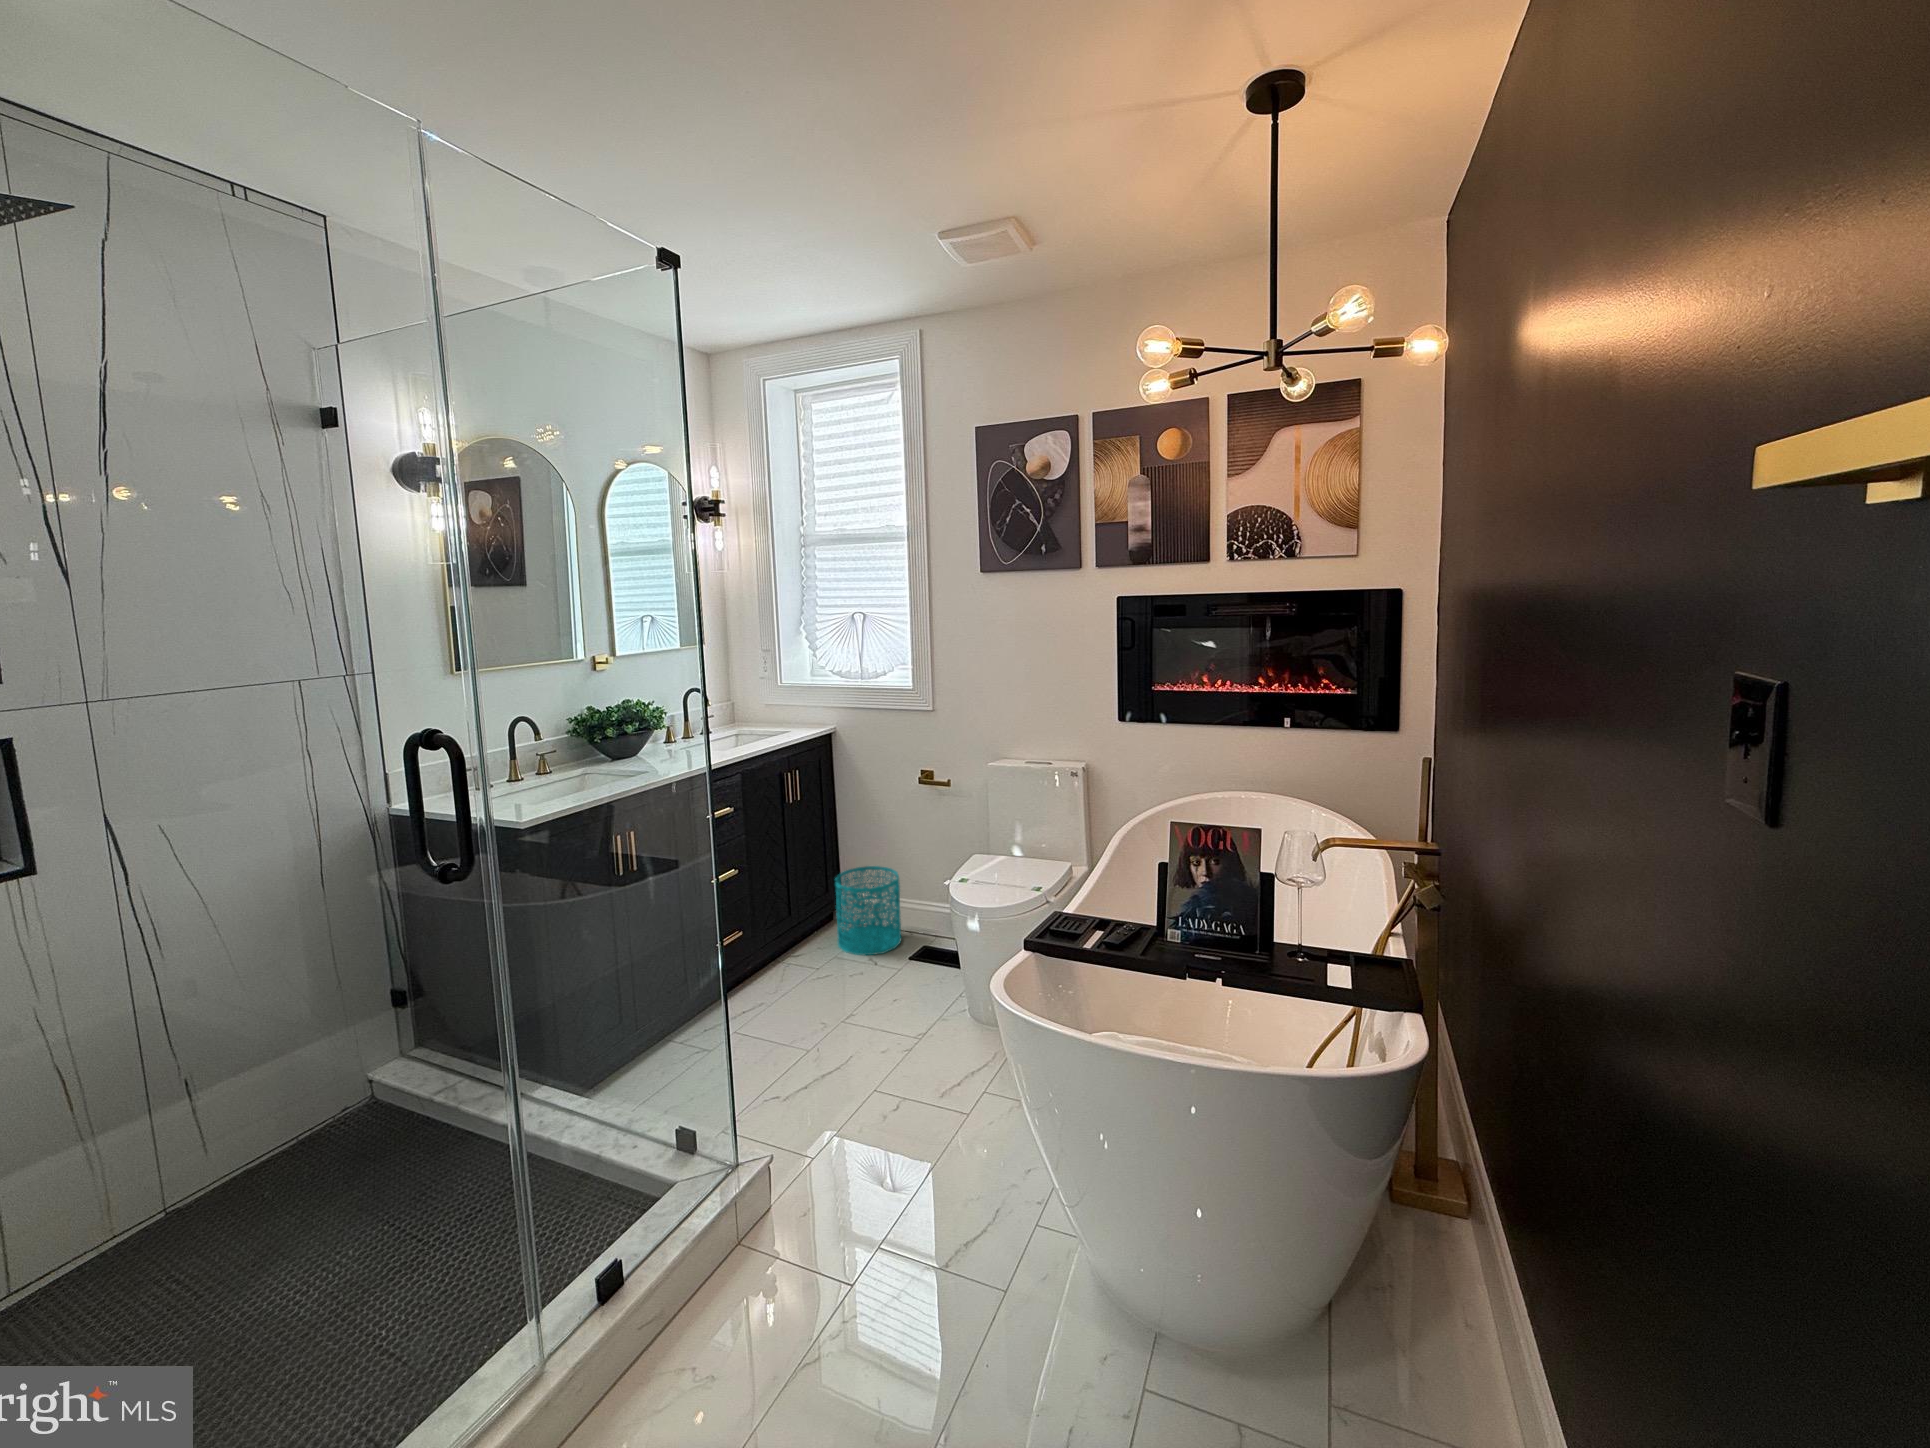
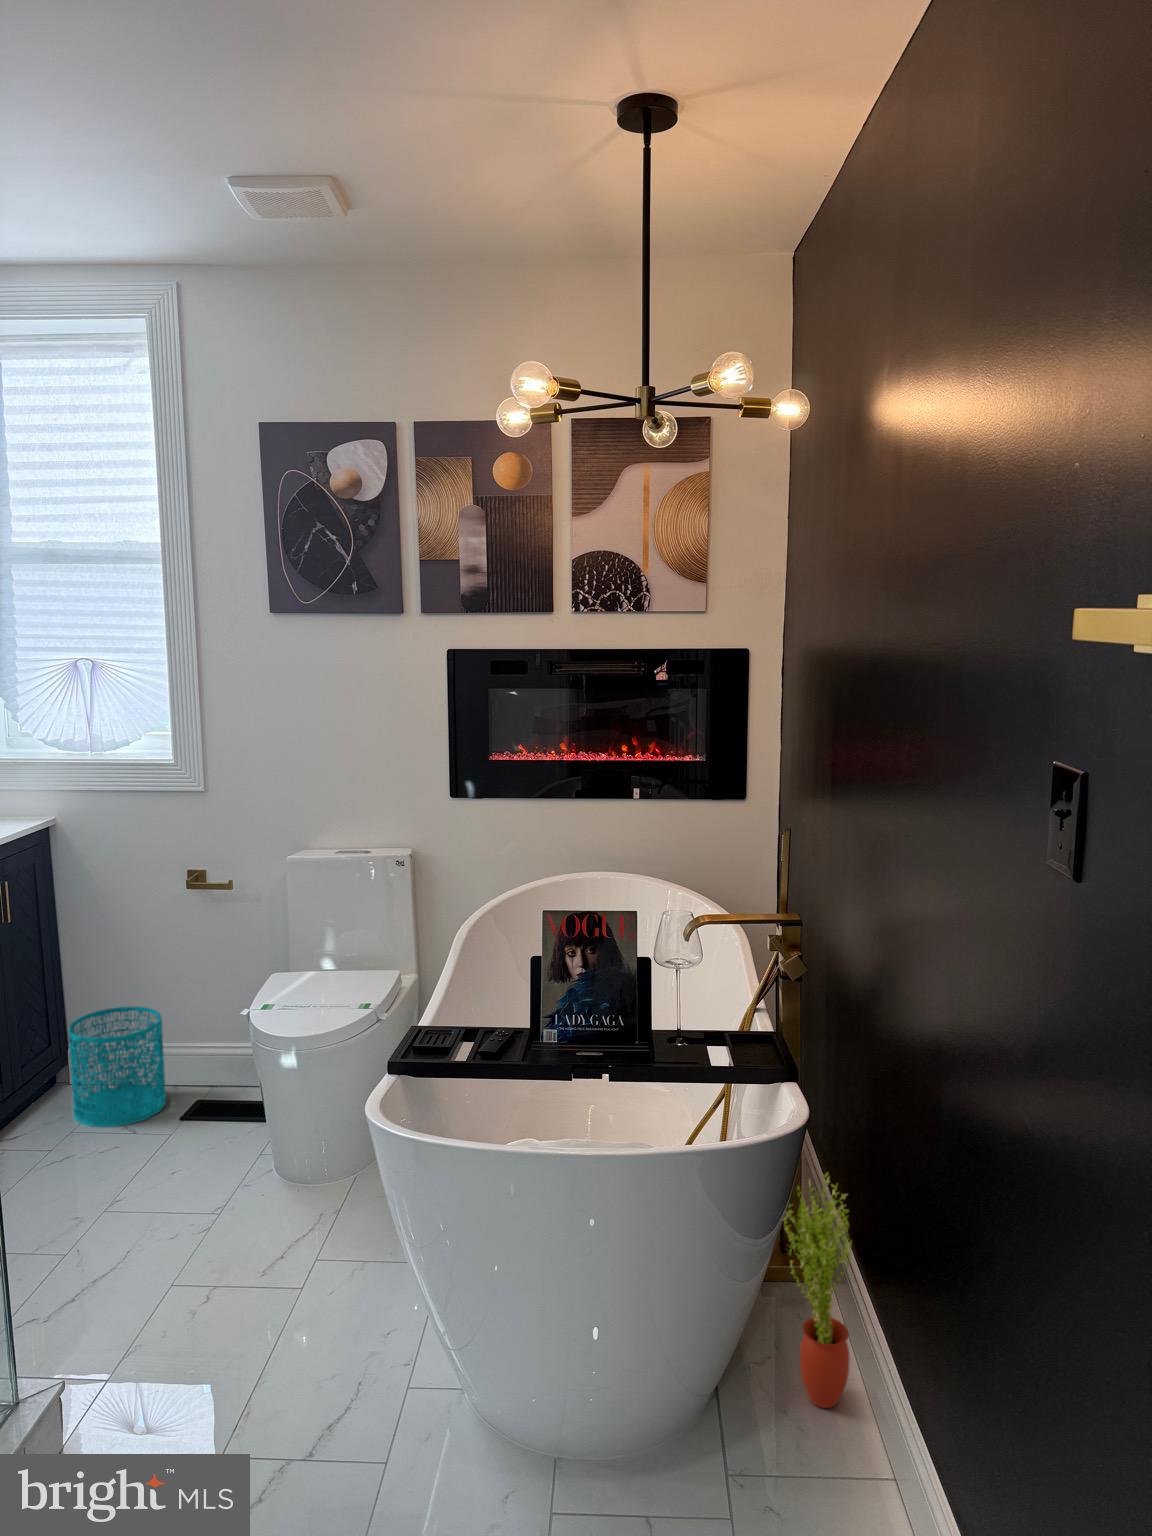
potted plant: none [1406,1115,1491,1365] -> present [782,1173,852,1408]

